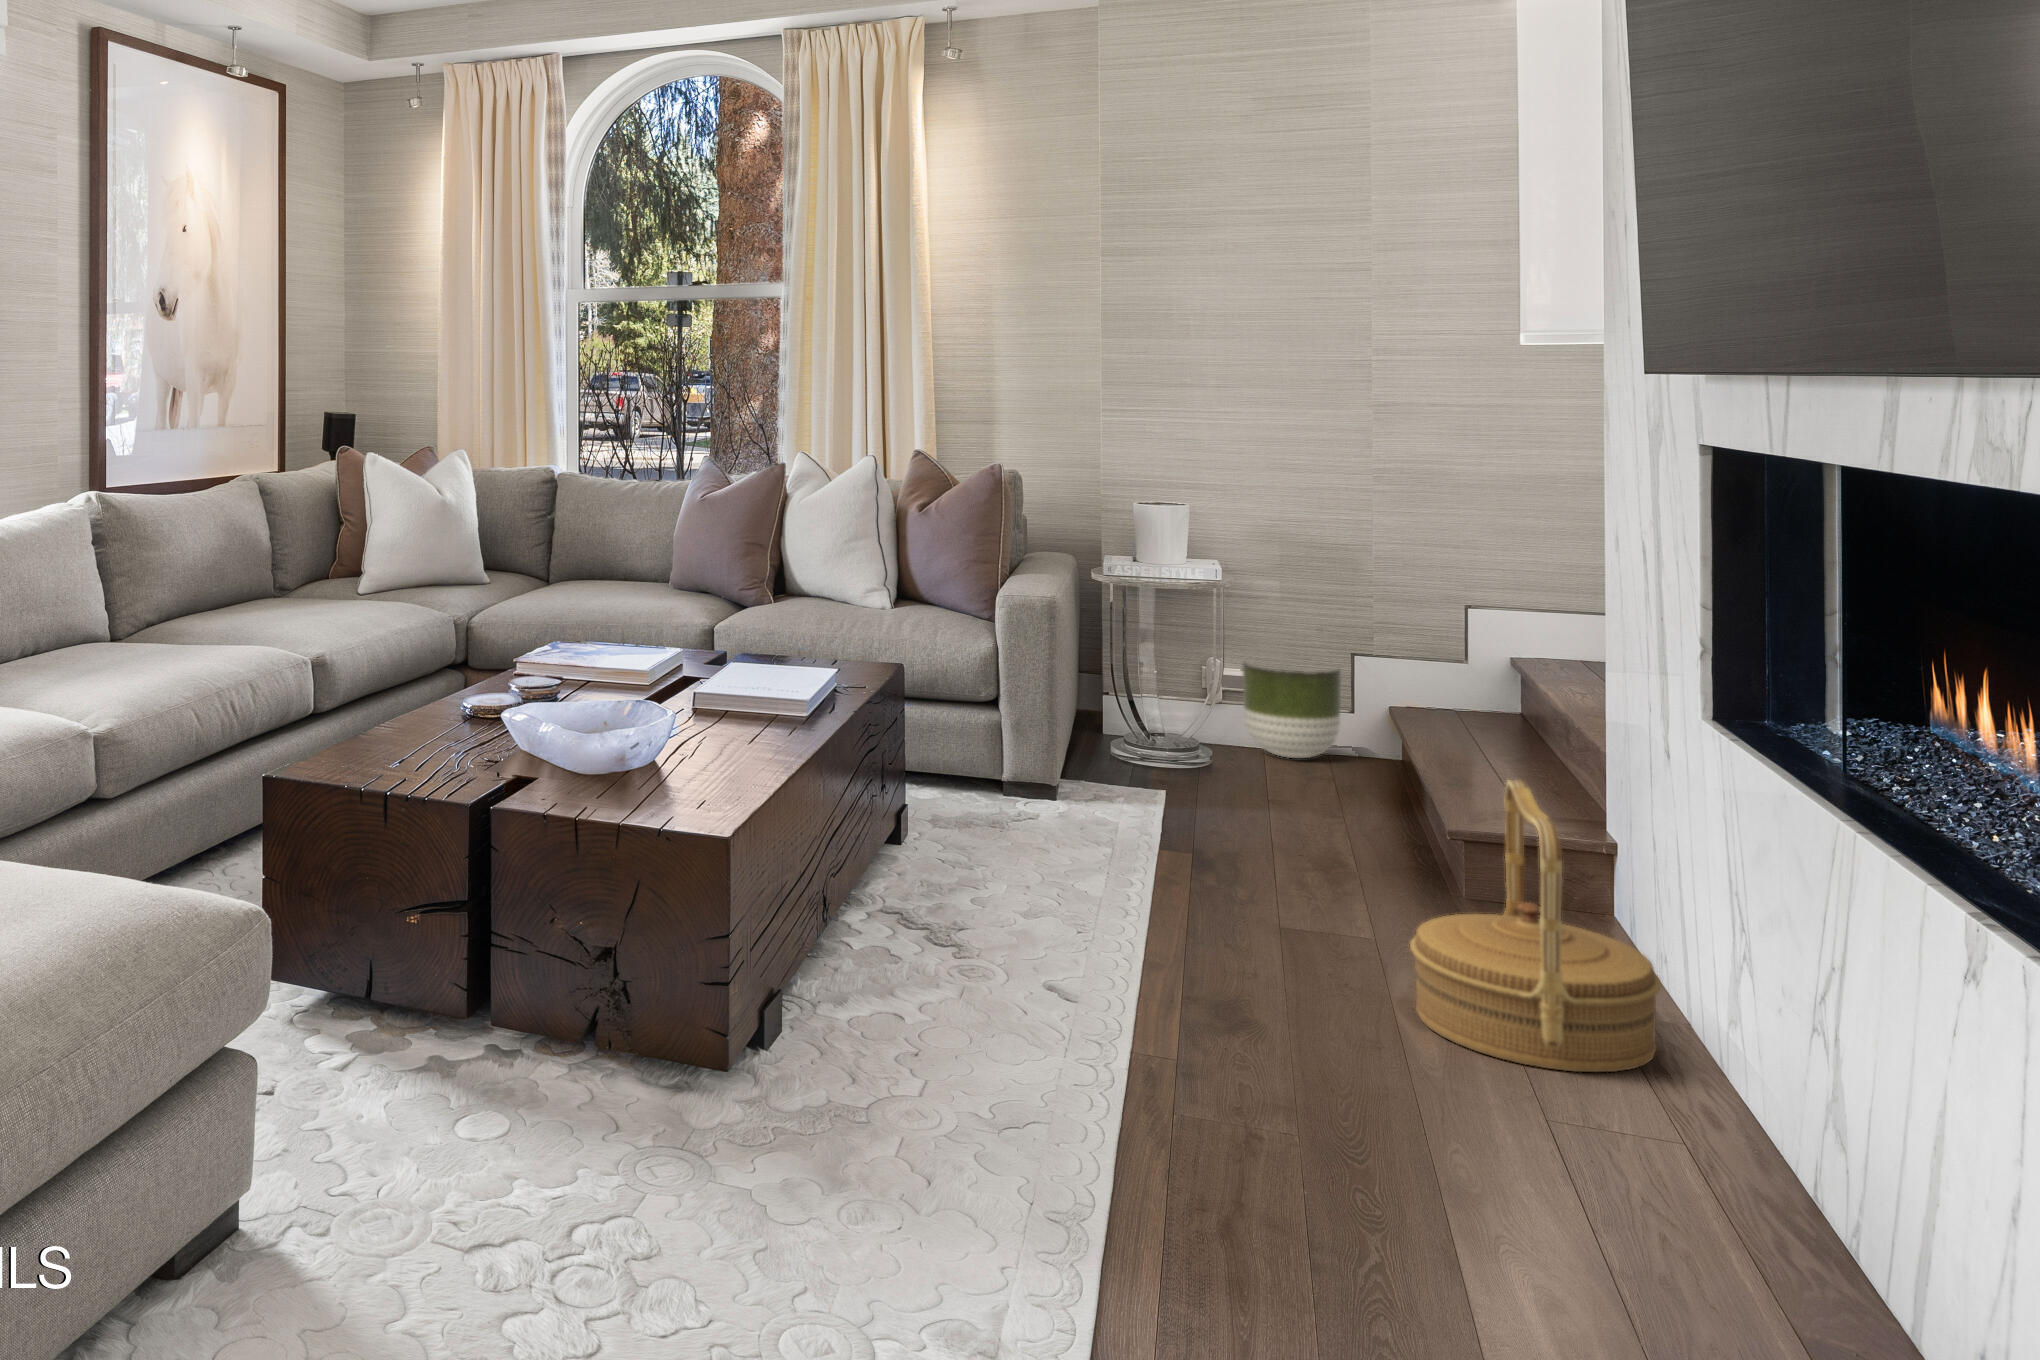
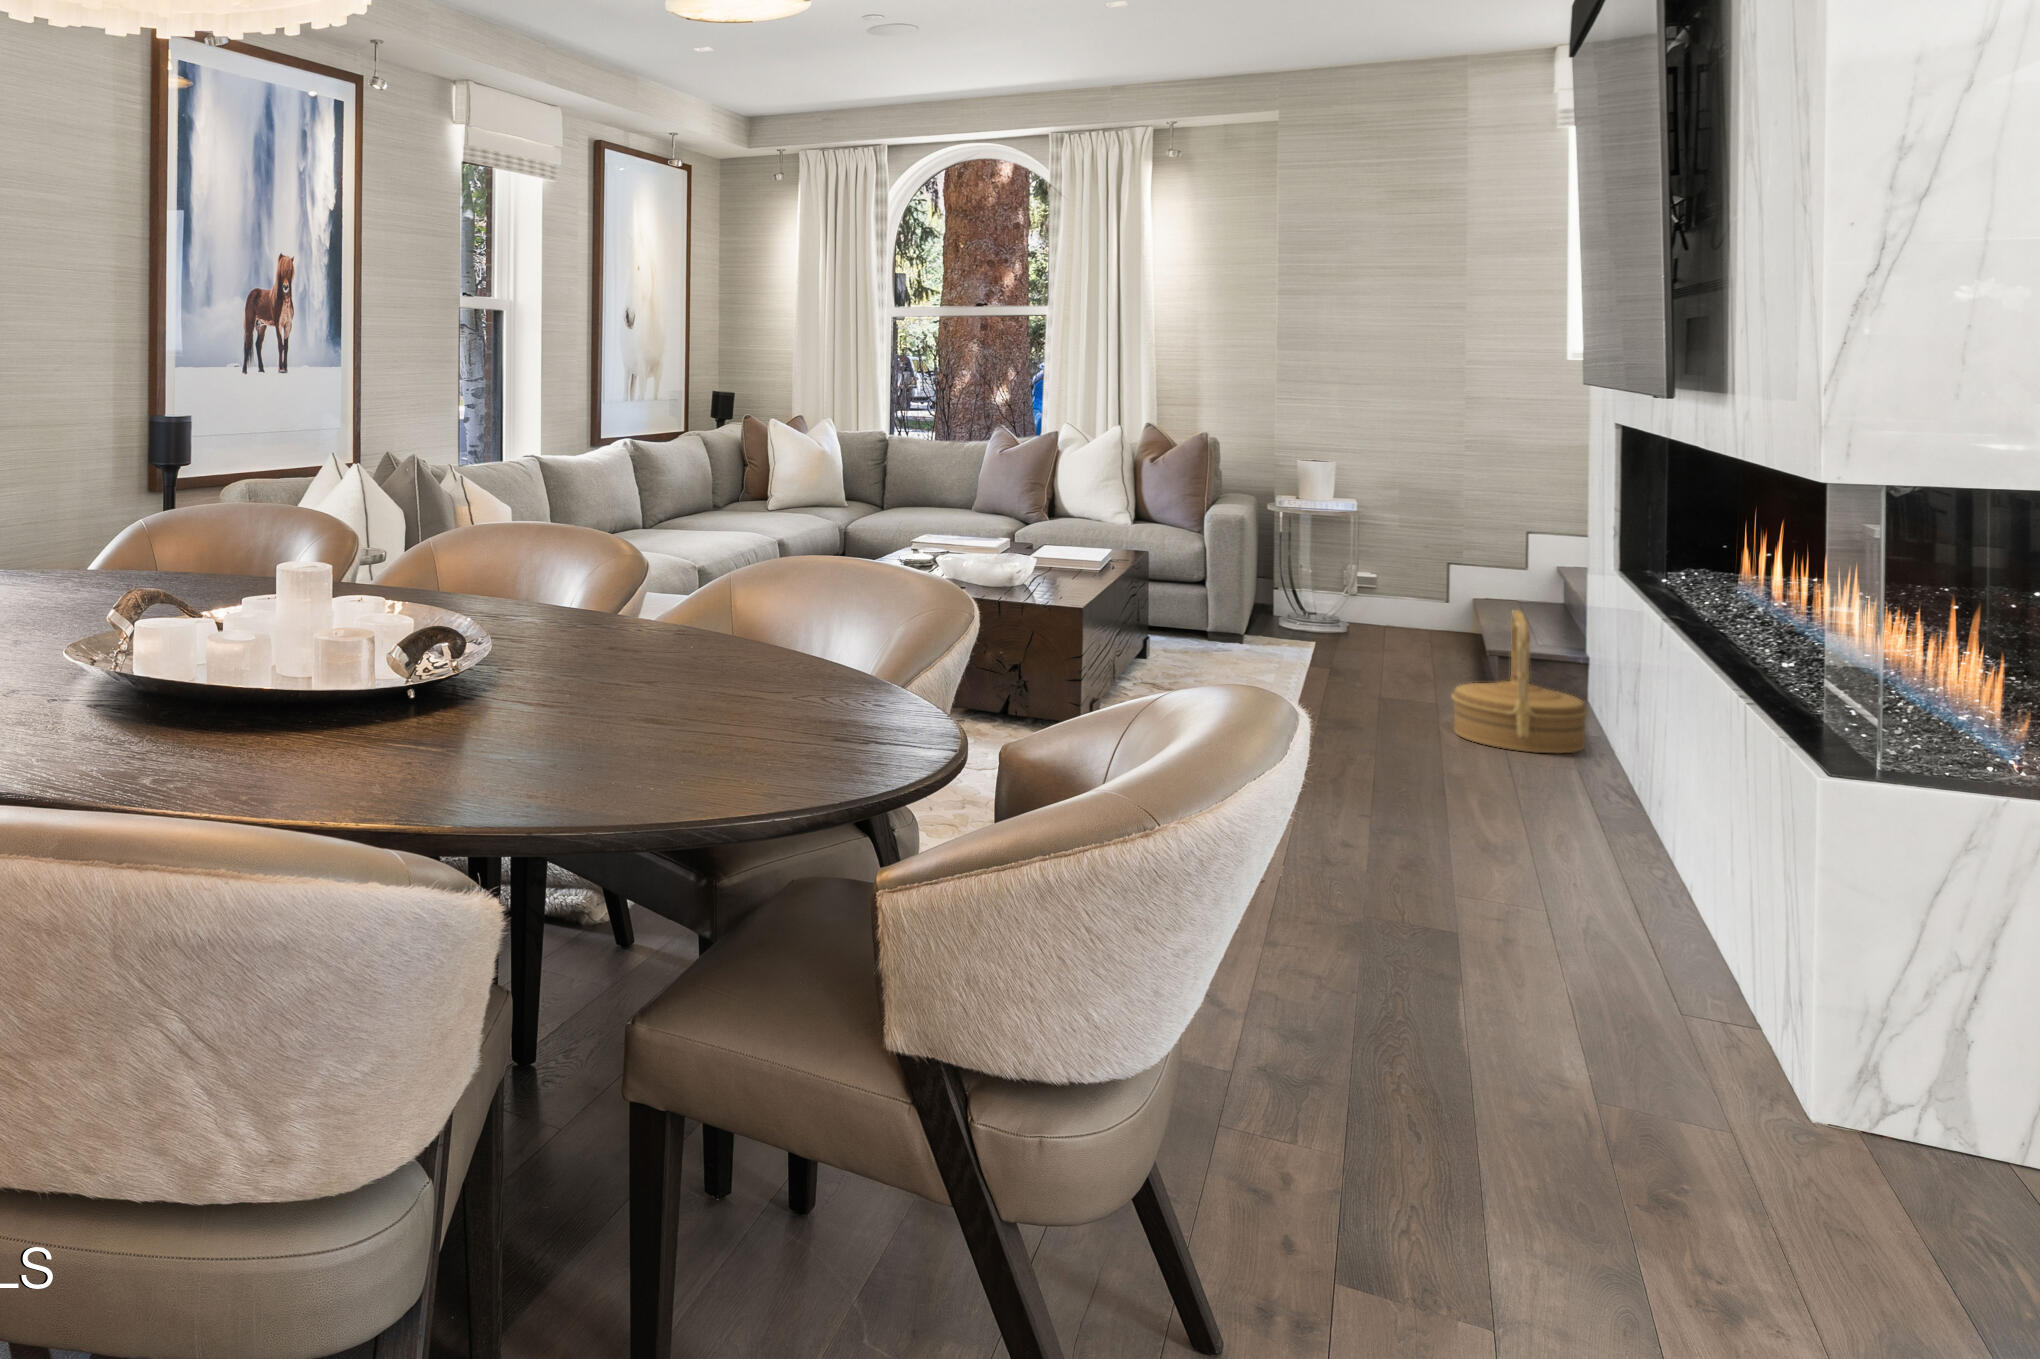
planter: present [1242,662,1341,758] -> none [1371,566,1439,631]

